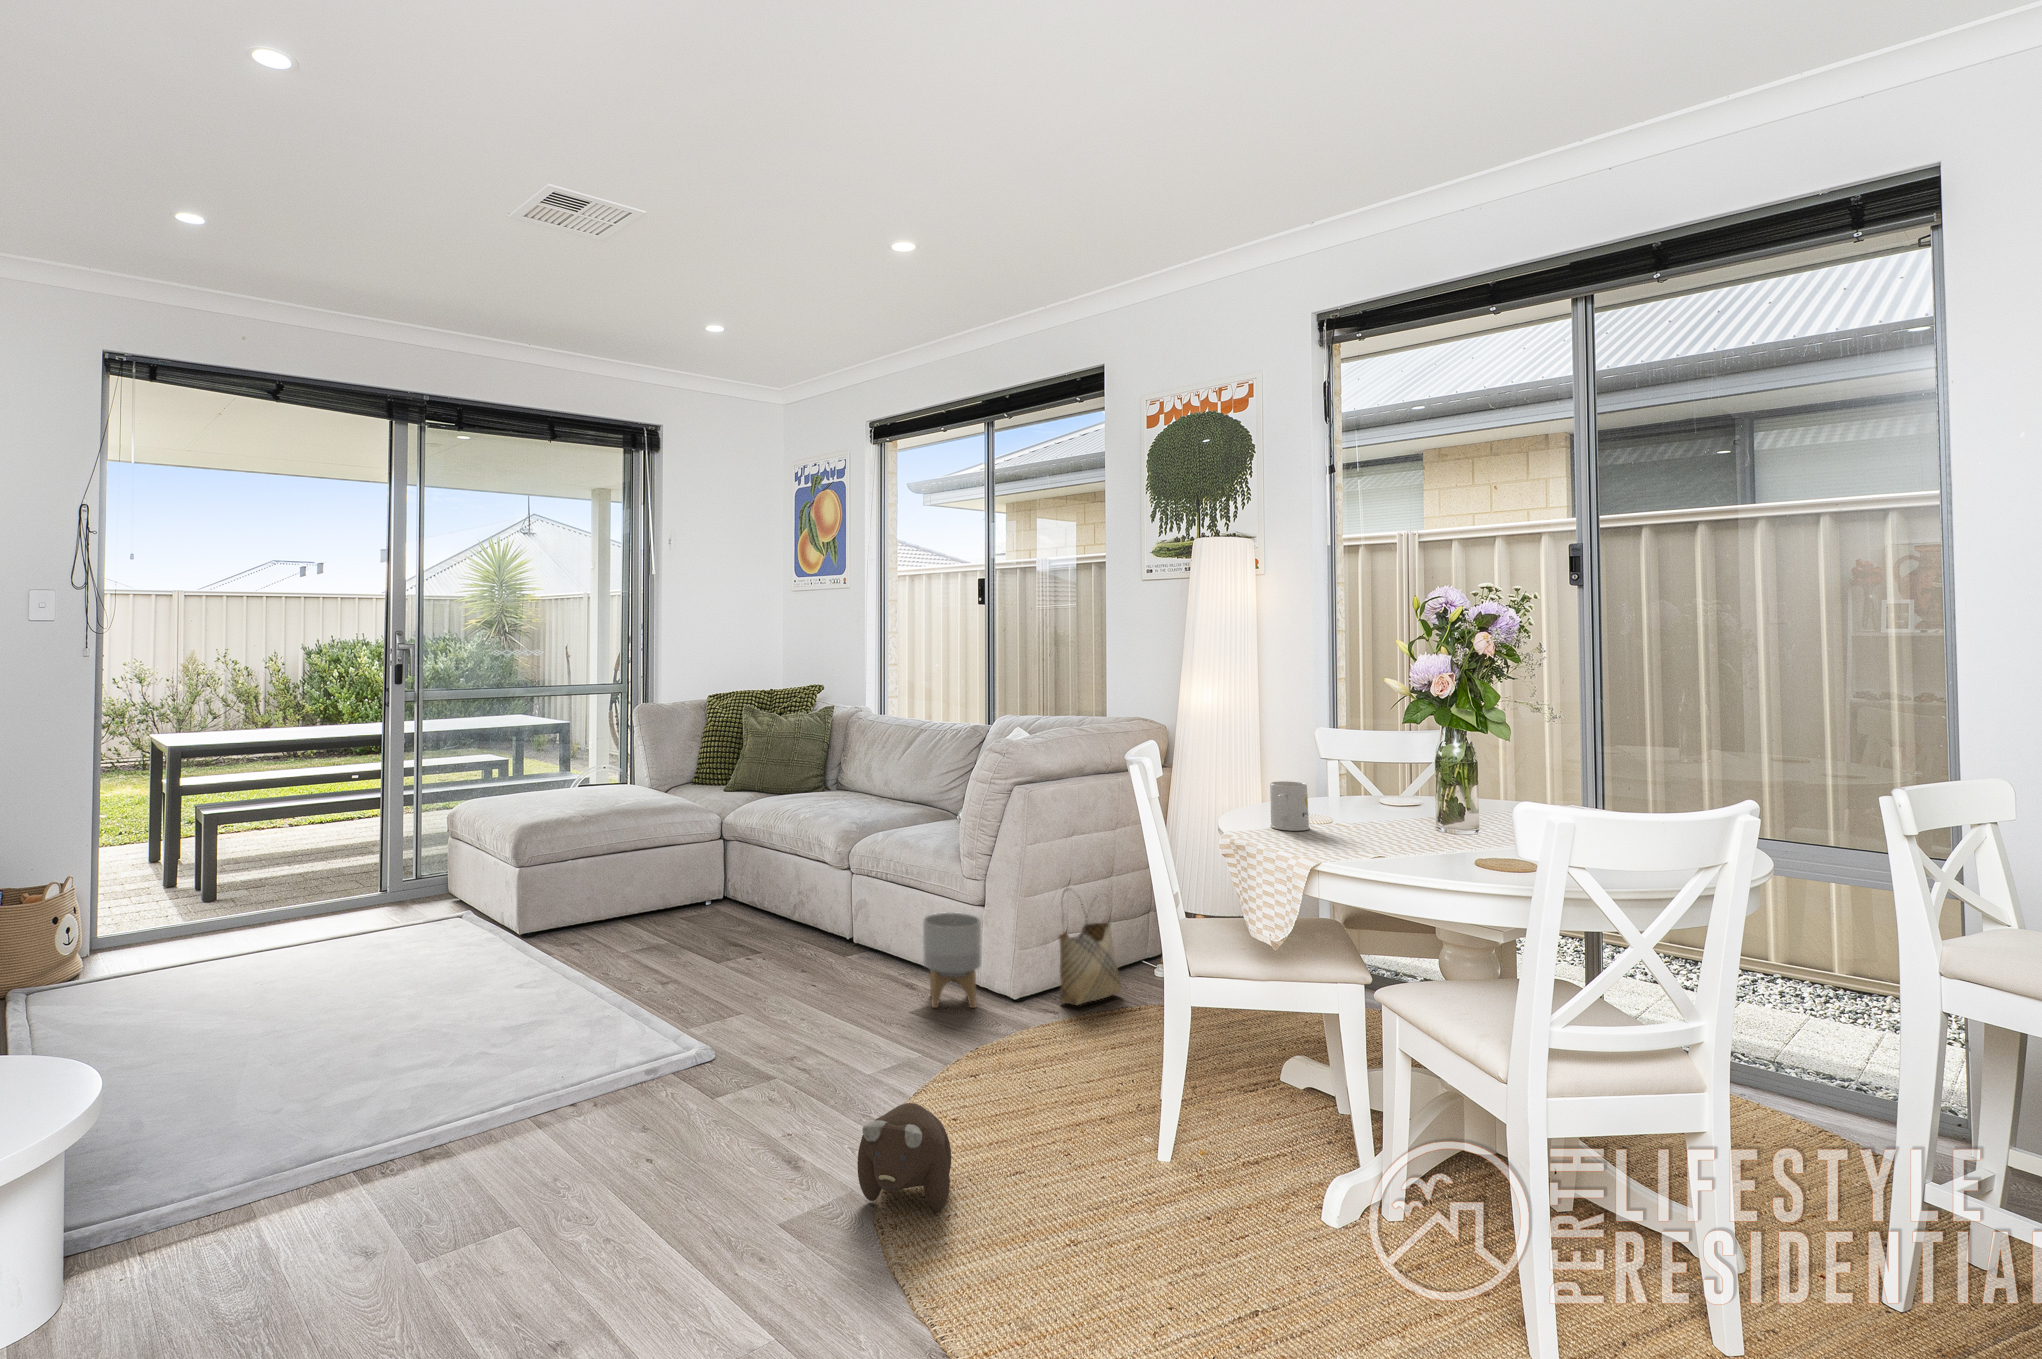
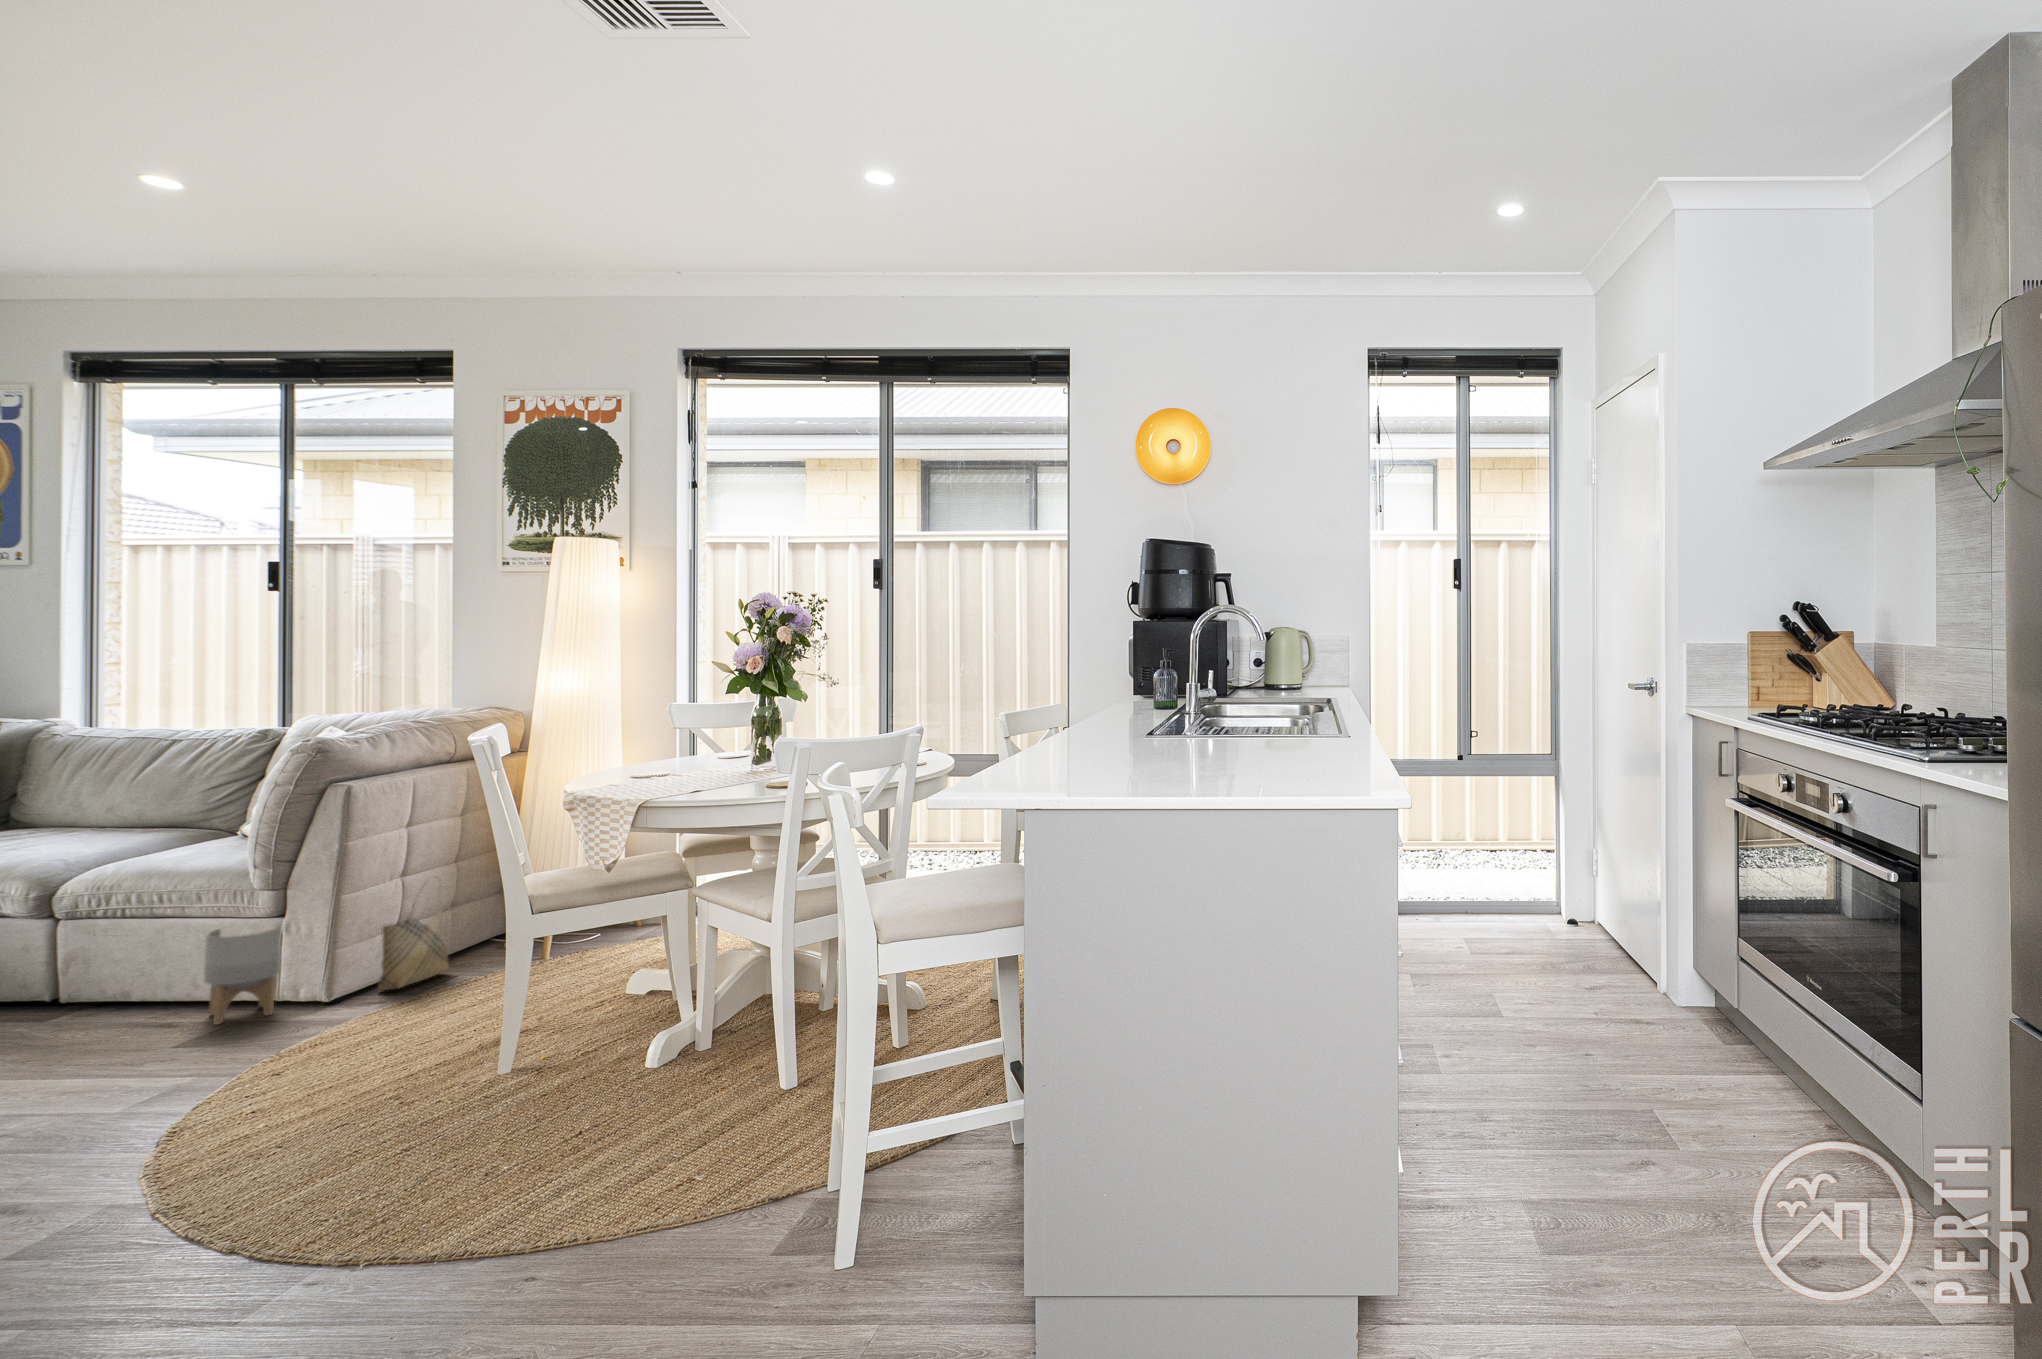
mug: present [1270,781,1310,831] -> none [609,747,643,787]
plush toy: present [857,1103,951,1211] -> none [150,1077,266,1180]

